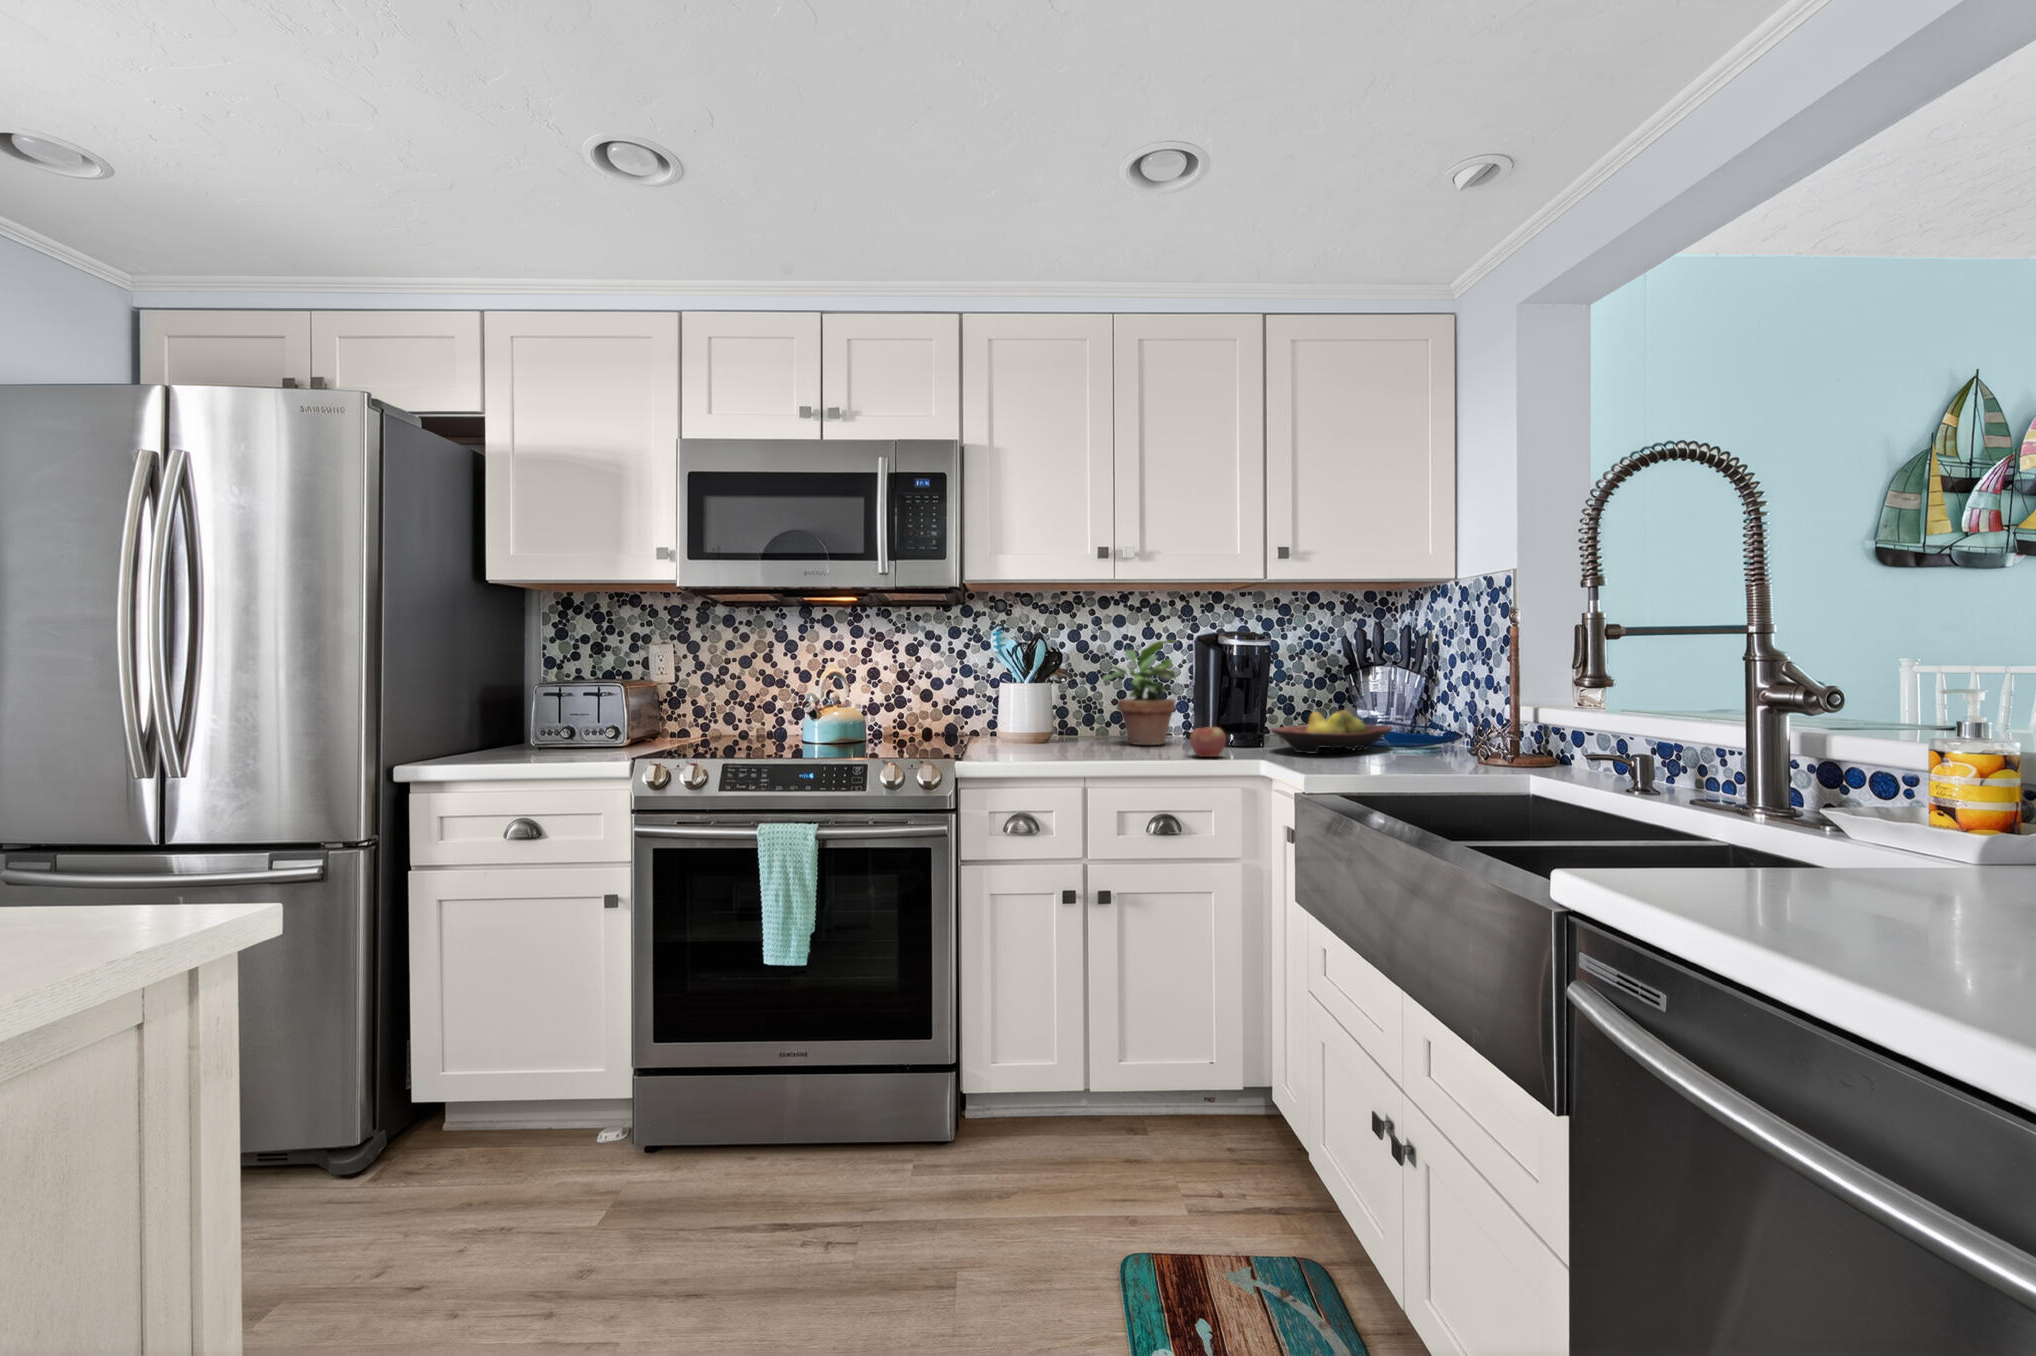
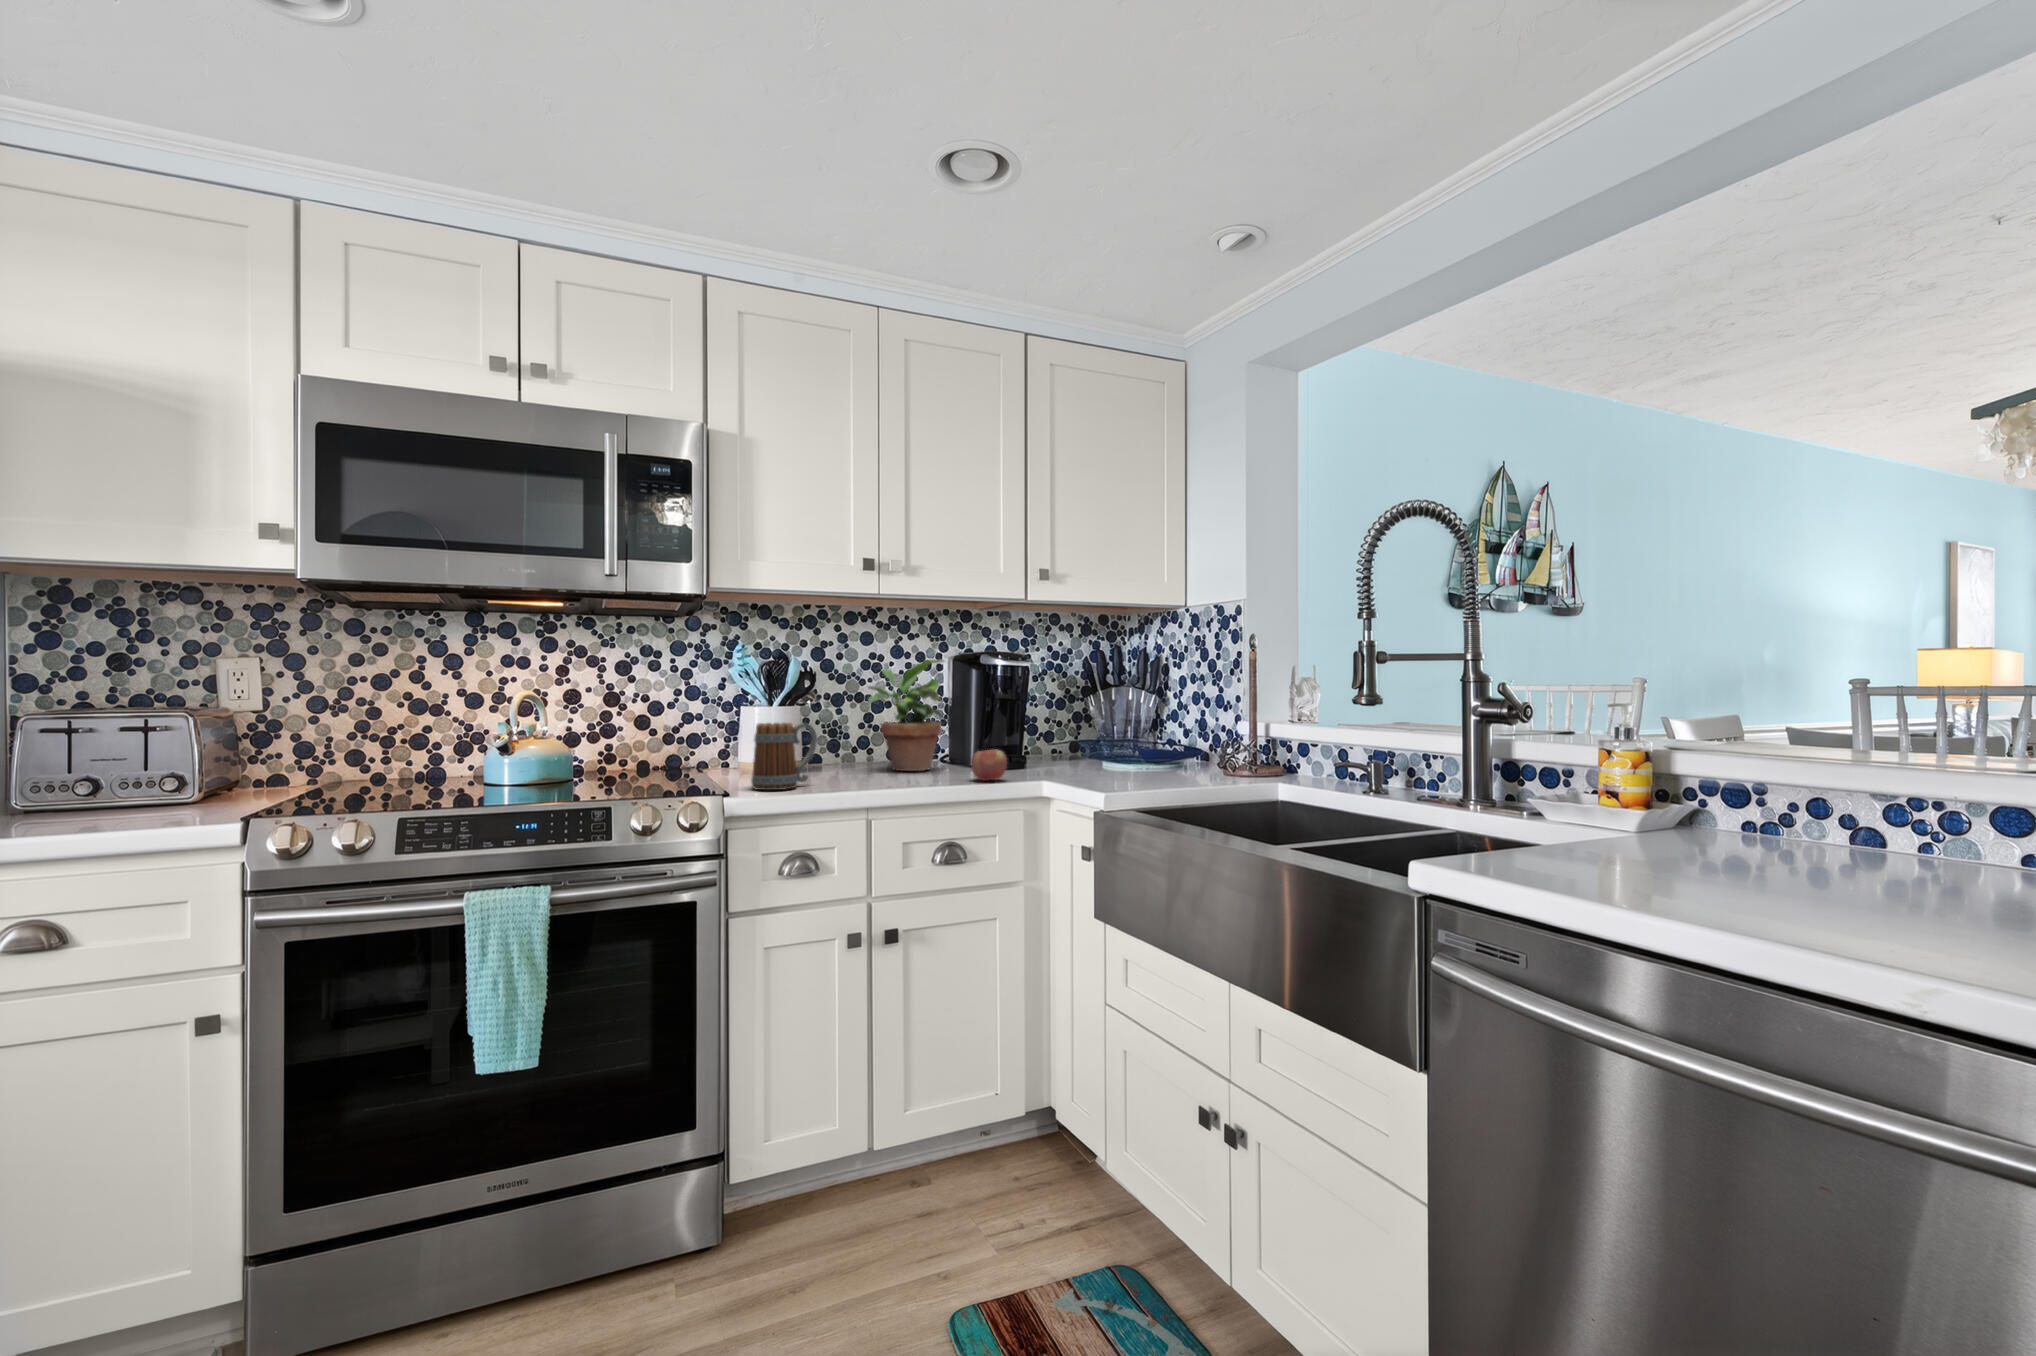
mug: none [988,697,1046,756] -> present [751,723,817,790]
fruit bowl: present [1271,710,1392,754] -> none [1040,729,1143,773]

